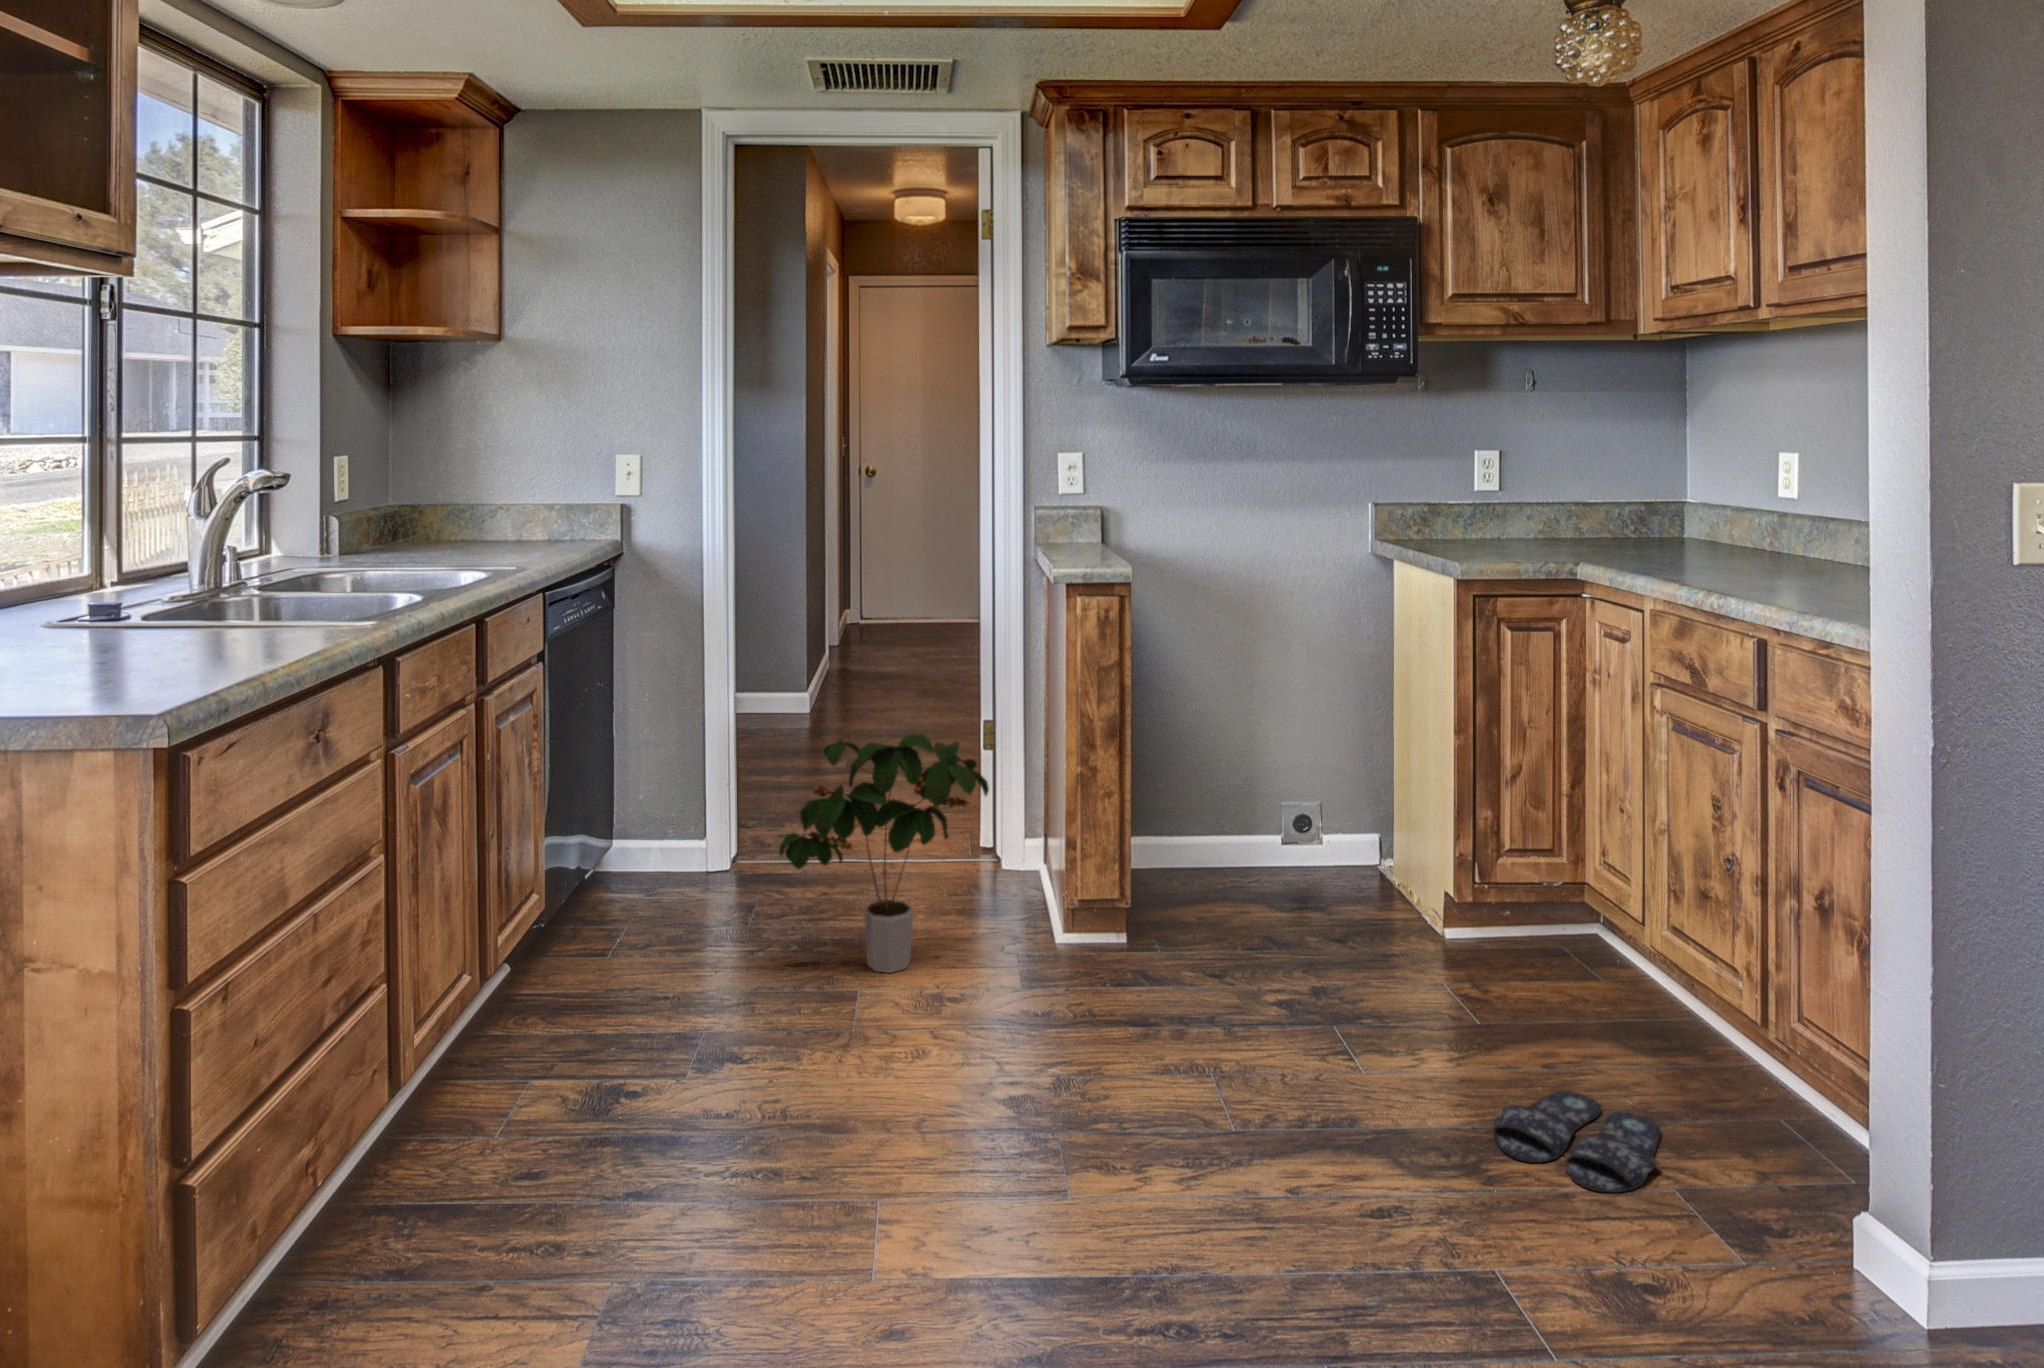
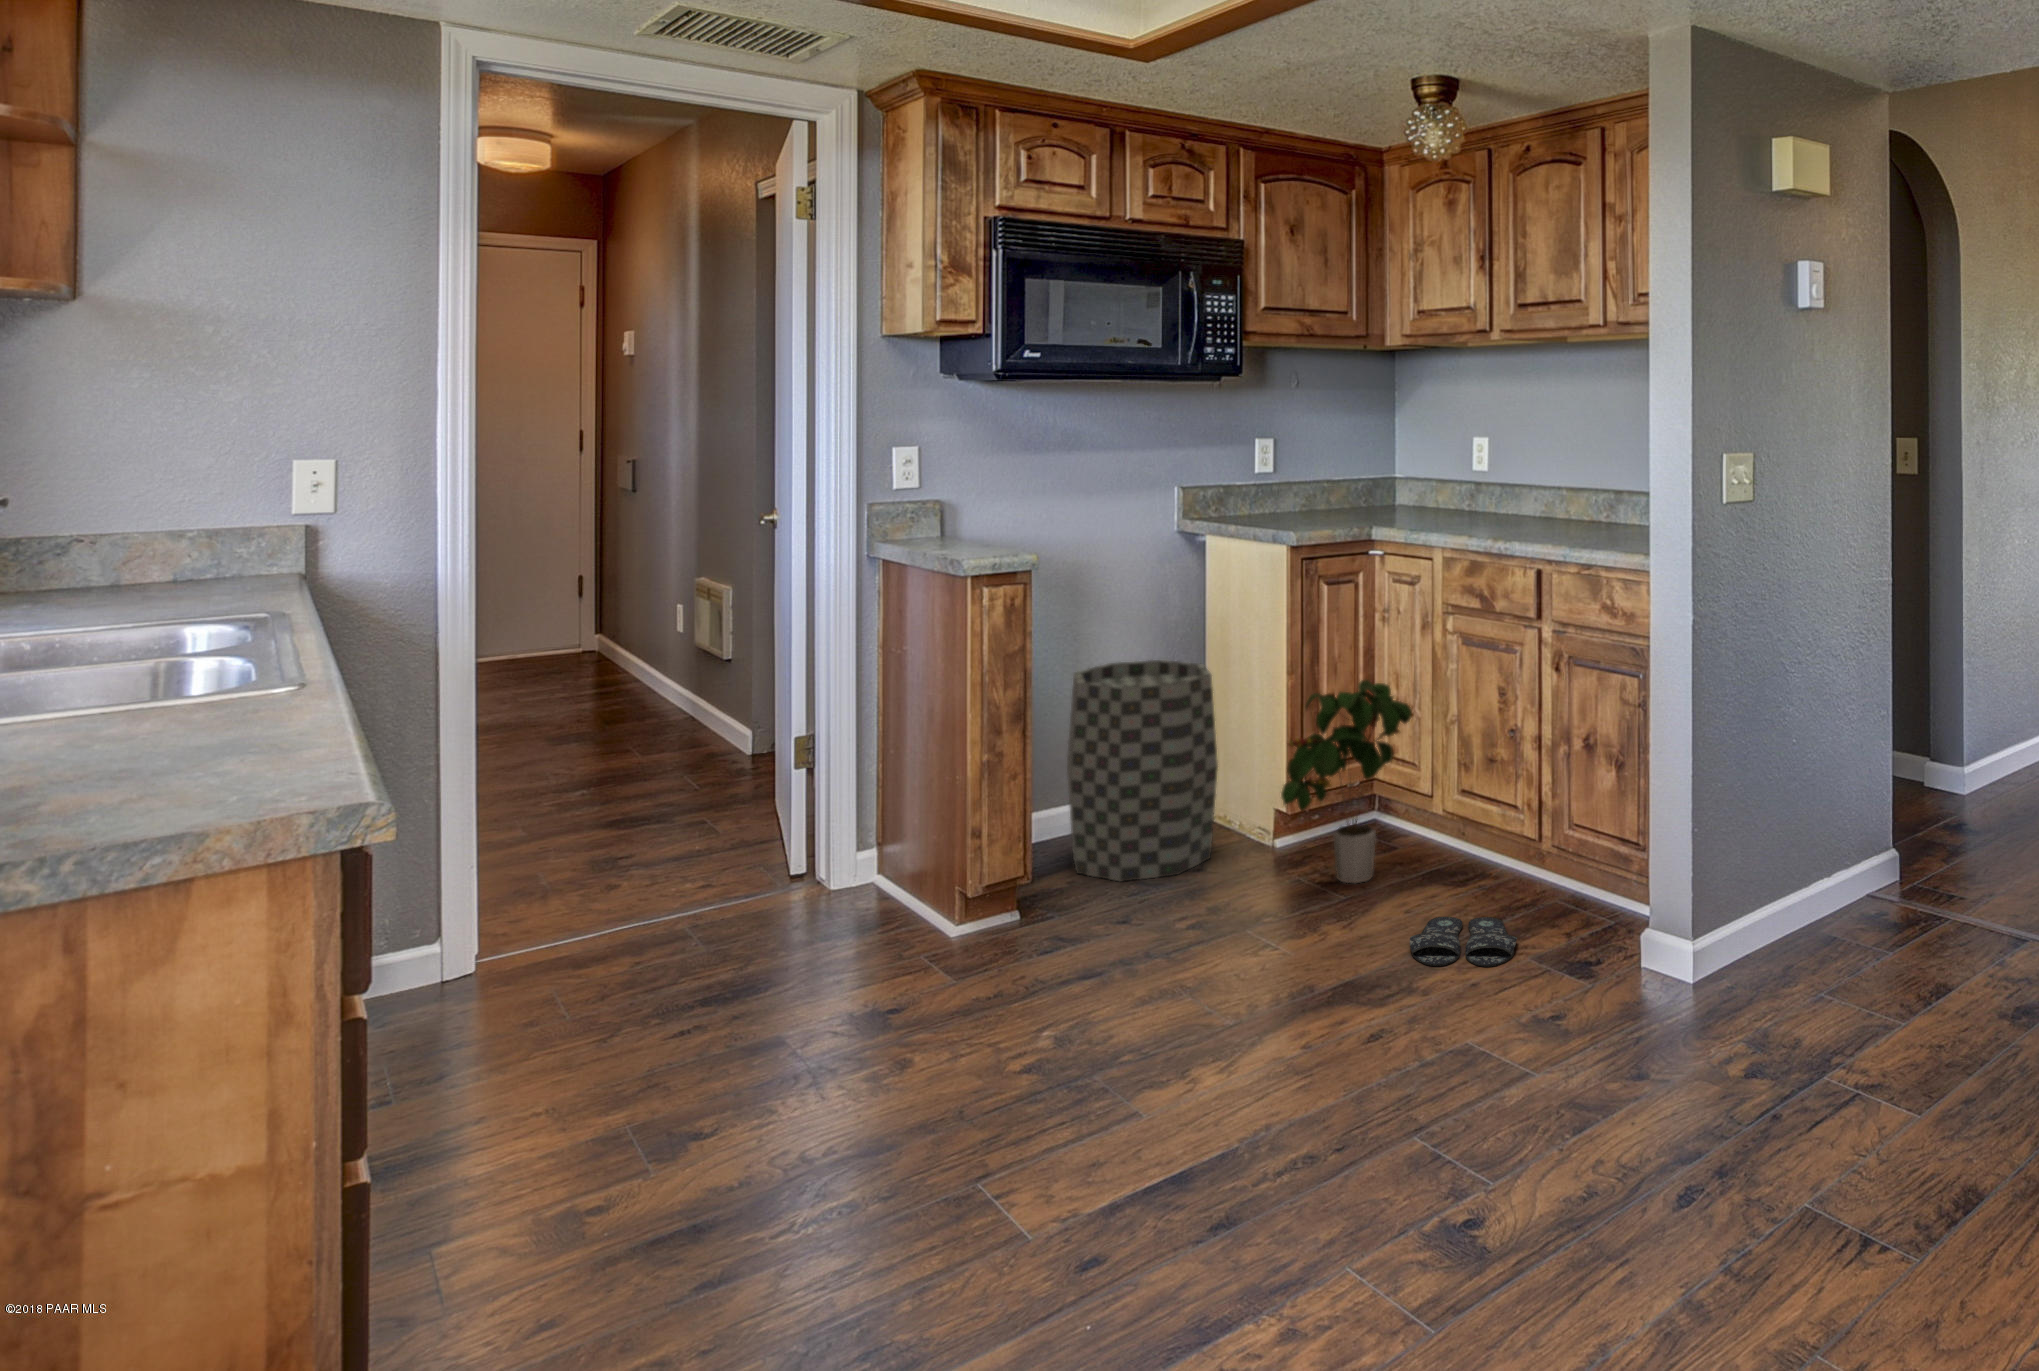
trash can: none [1208,685,1375,934] -> present [1067,660,1218,881]
potted plant: present [779,734,989,973] -> present [1281,680,1412,883]

